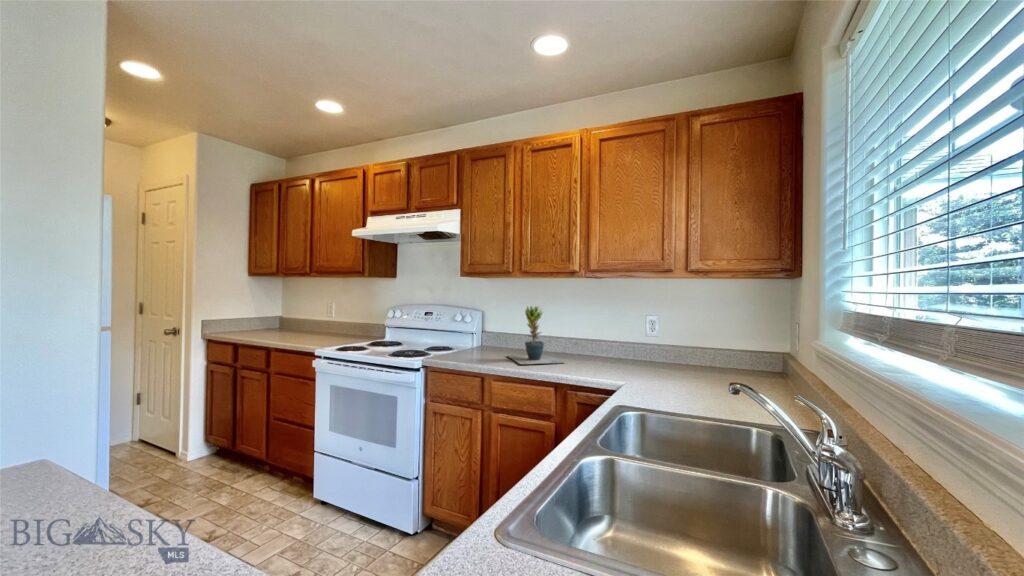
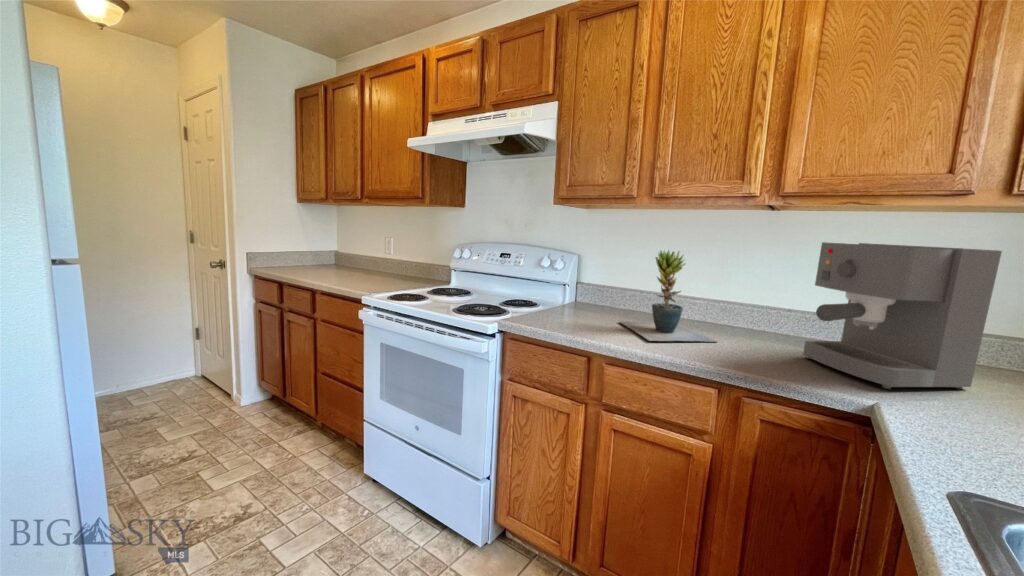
coffee maker: none [601,298,687,378] -> present [803,242,1002,389]

